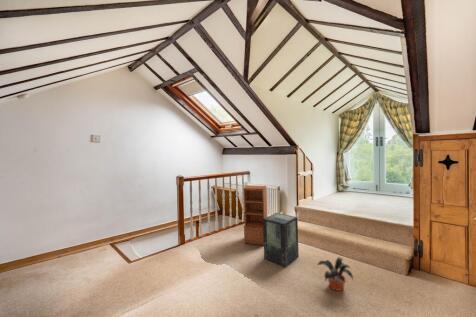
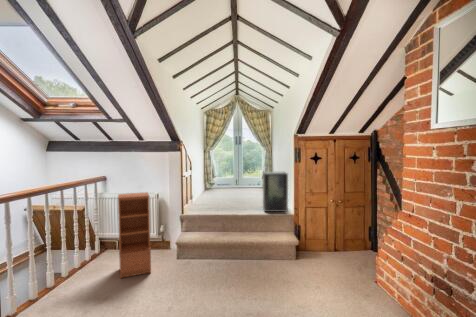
storage box: present [263,213,299,267] -> present [263,172,288,212]
potted plant: present [318,257,353,291] -> none [237,257,273,292]

